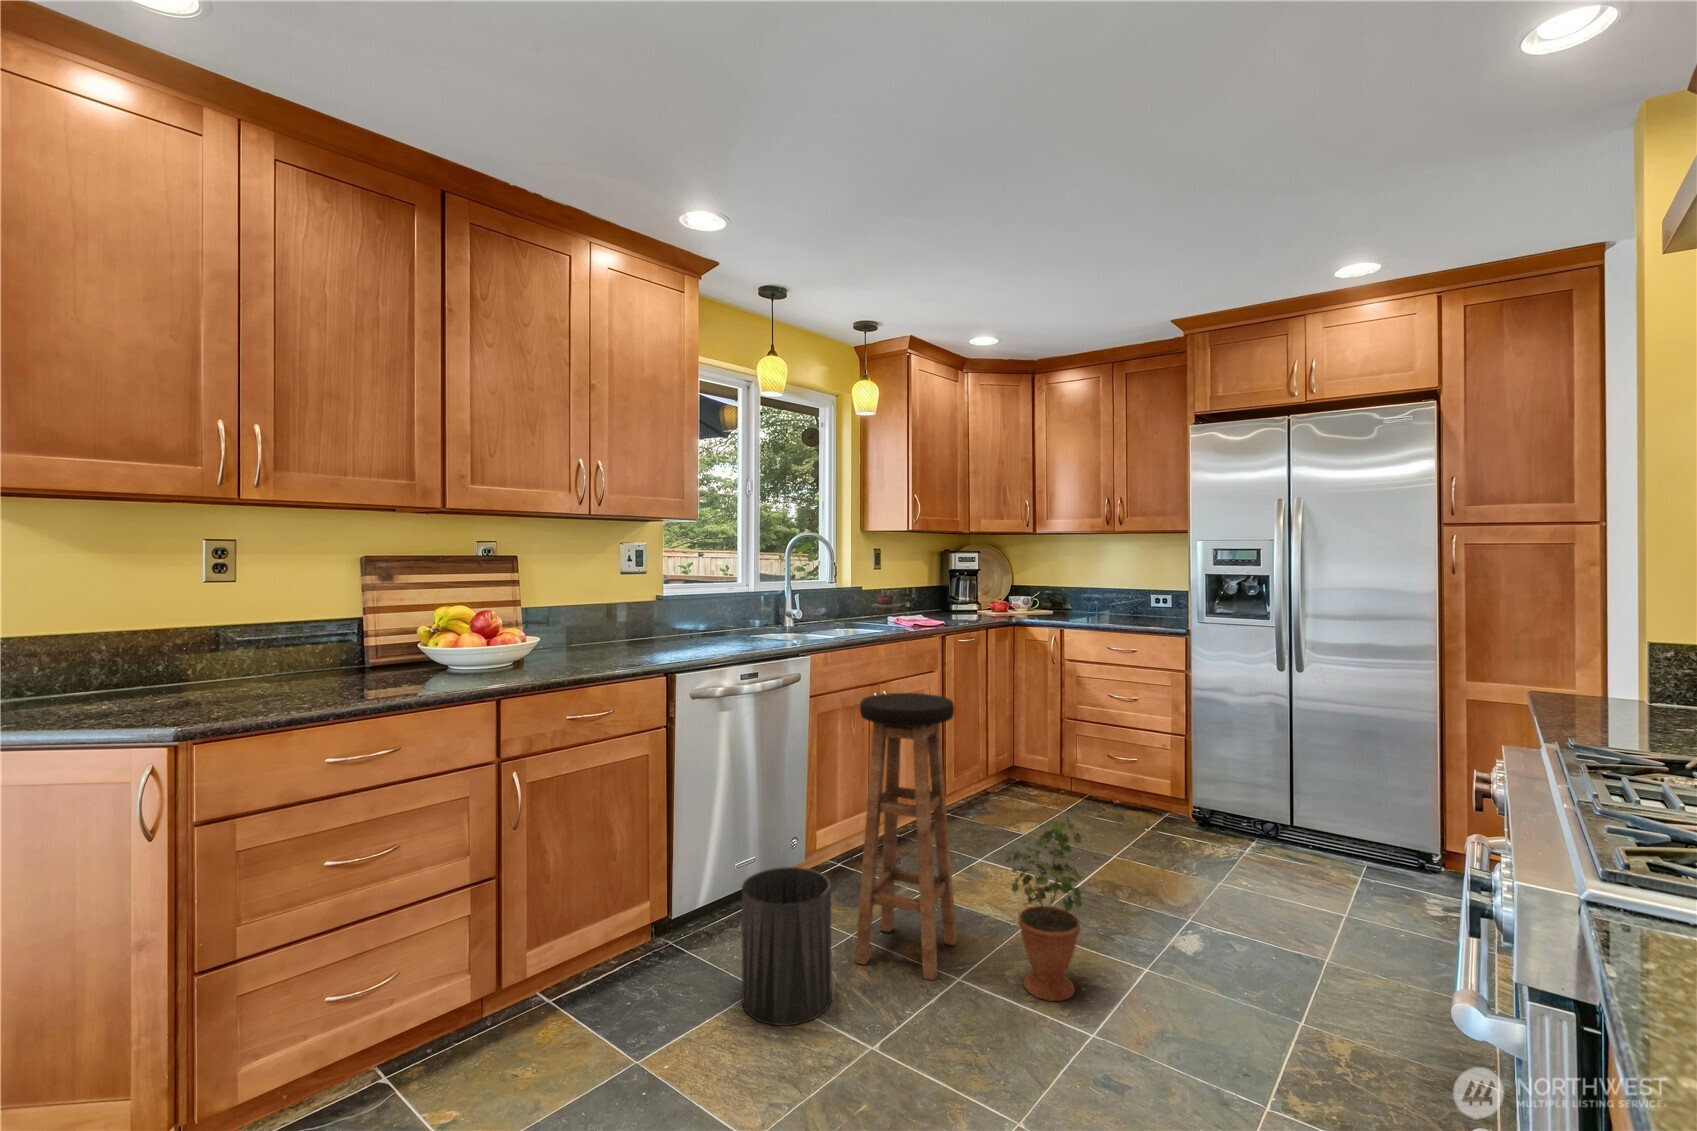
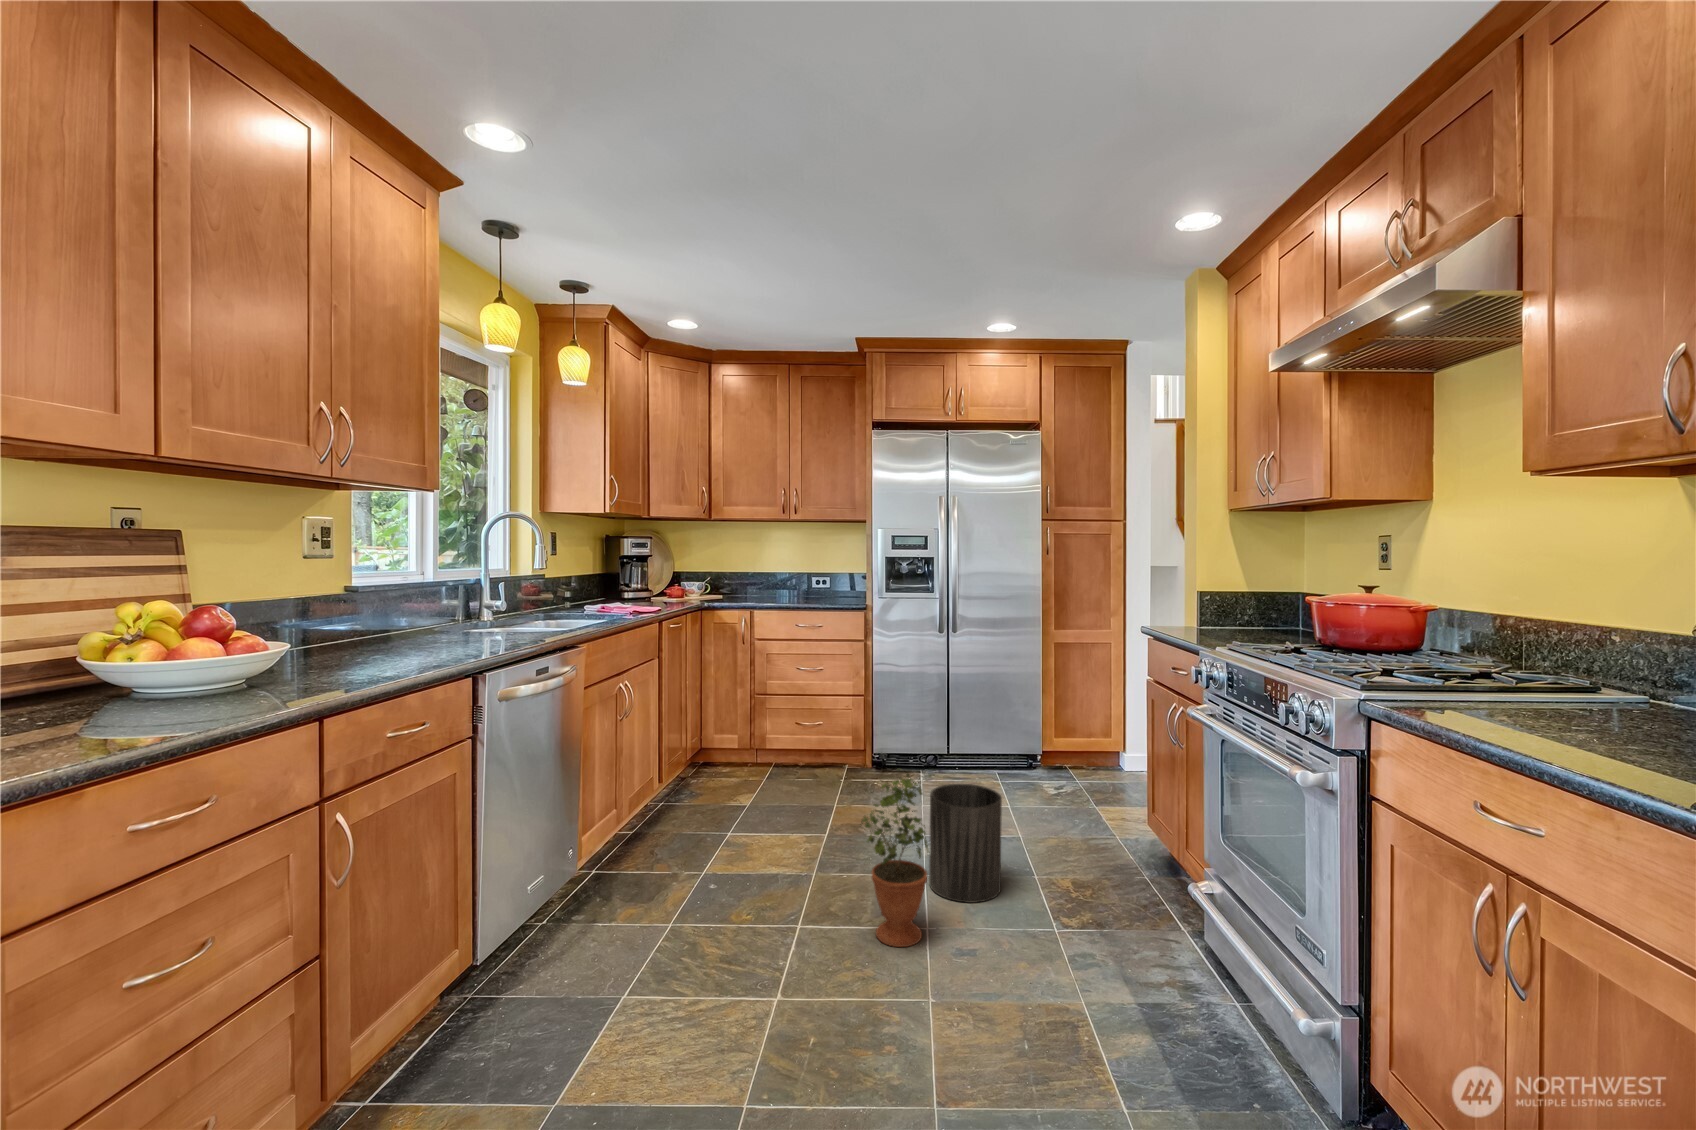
bar stool: present [855,693,957,980] -> none [705,676,805,979]
trash can: present [742,867,831,1026] -> present [929,784,1002,903]

